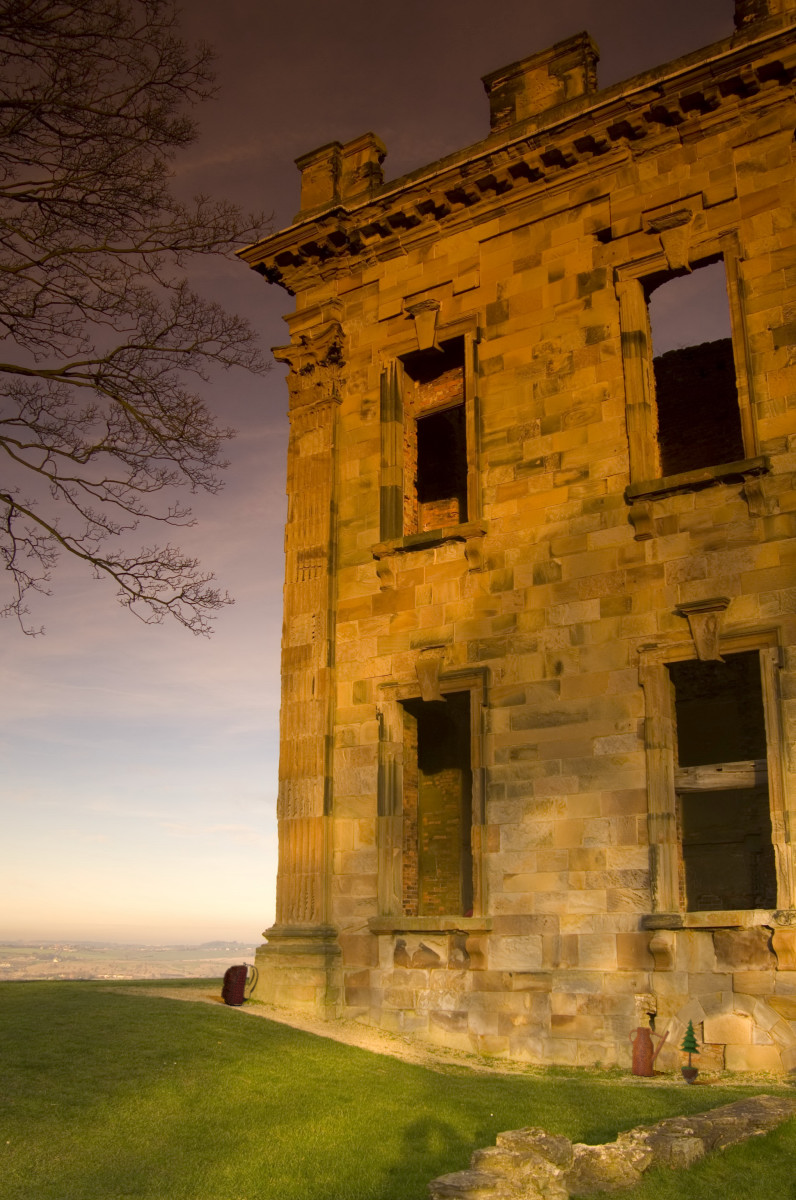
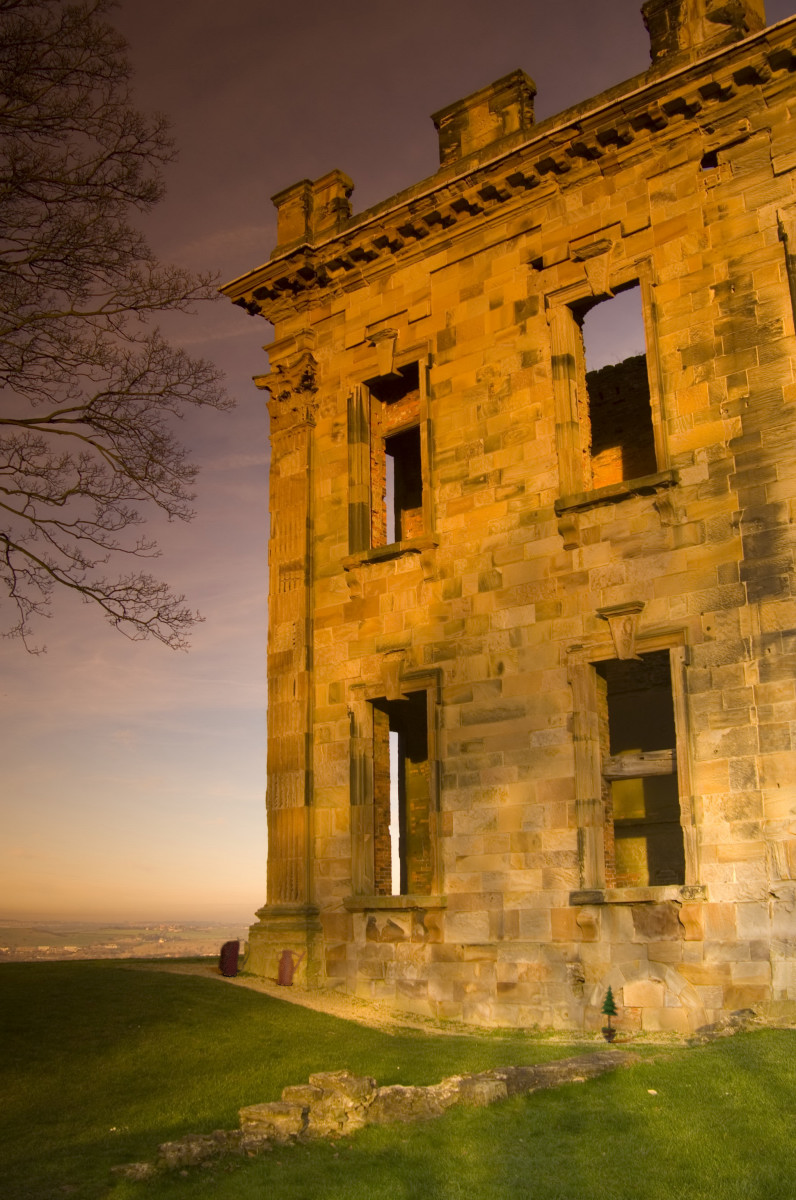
watering can: present [629,1027,669,1077] -> present [277,949,305,986]

